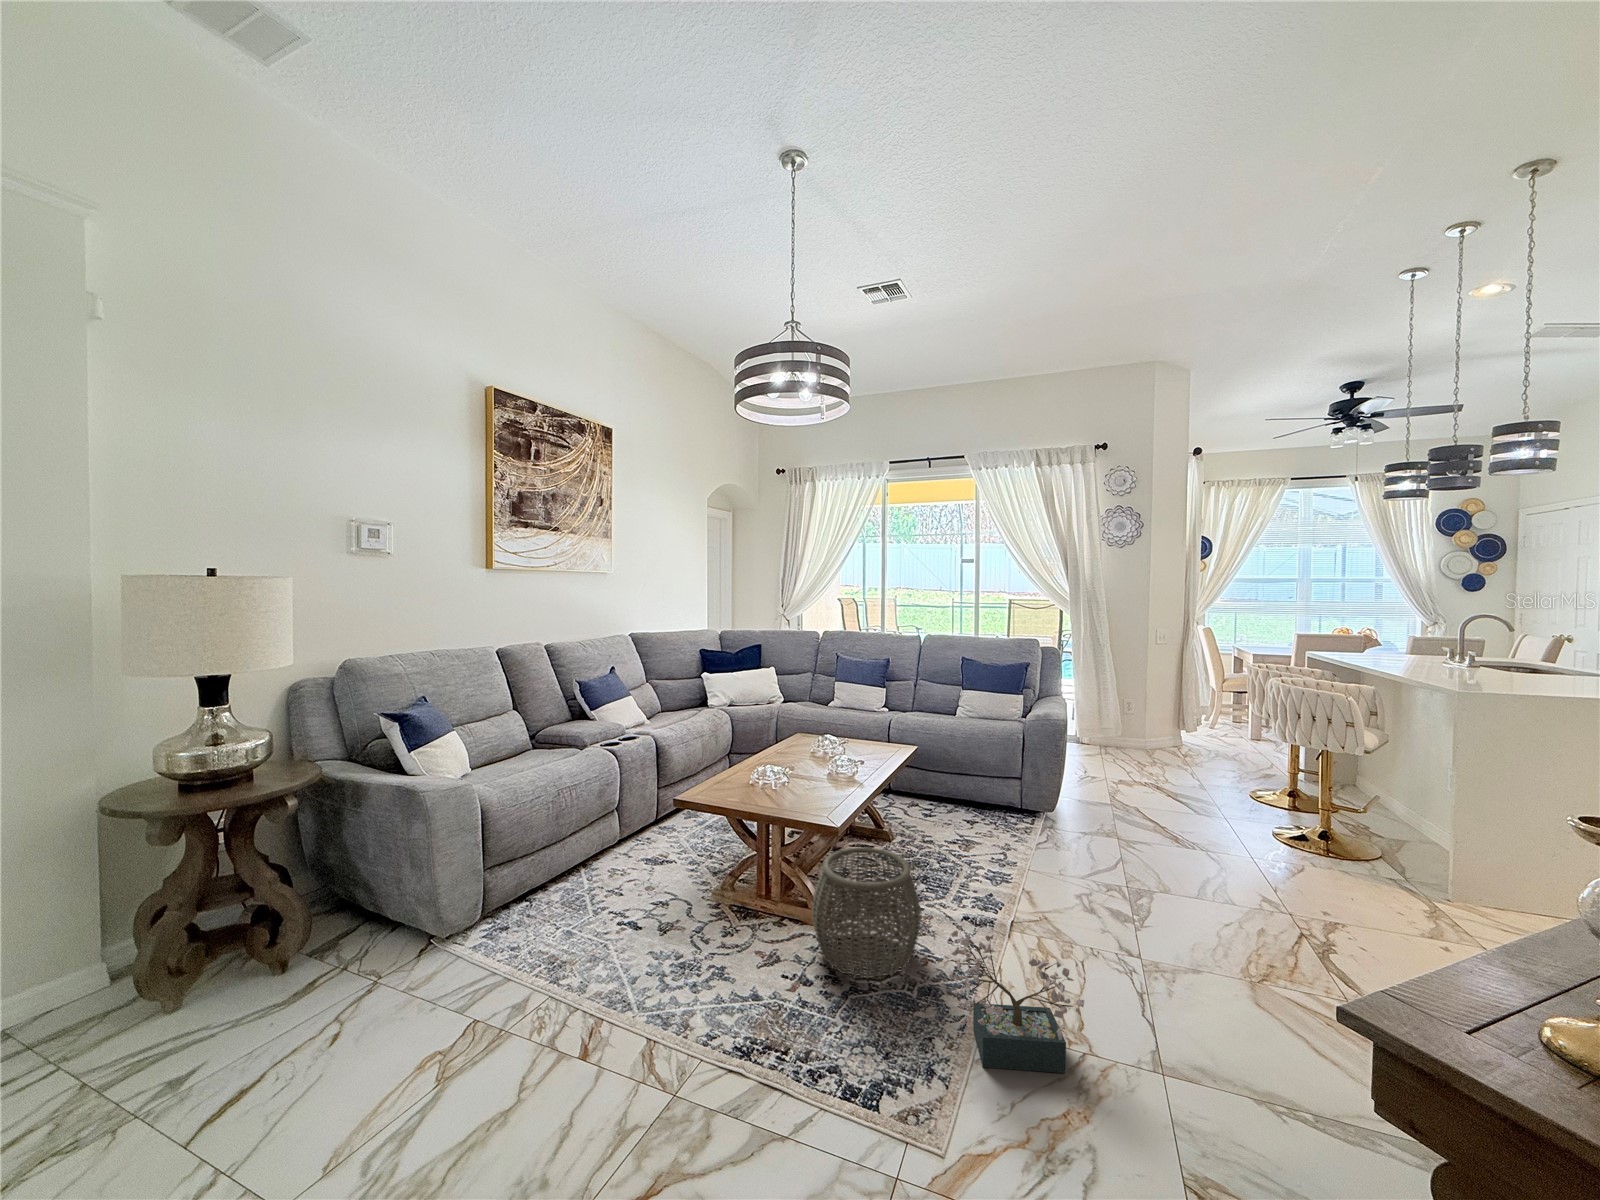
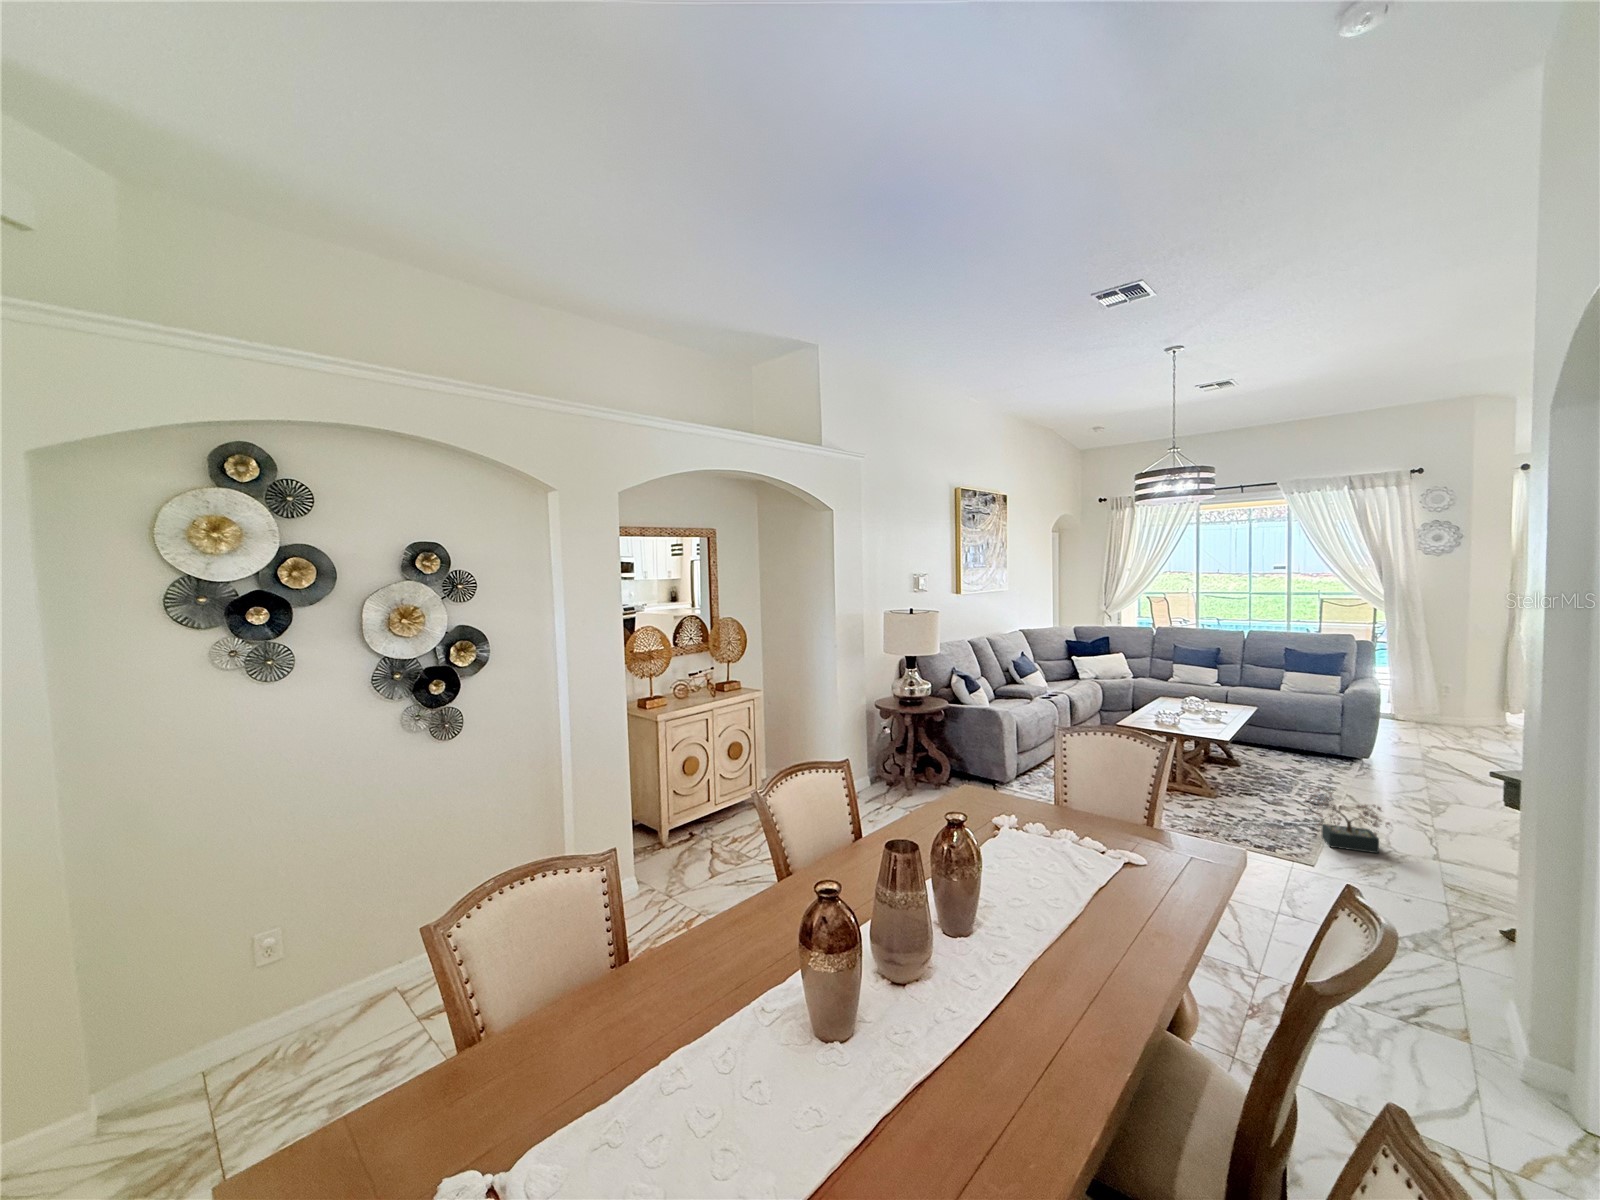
woven basket: present [812,847,921,979] -> none [1212,754,1283,817]

